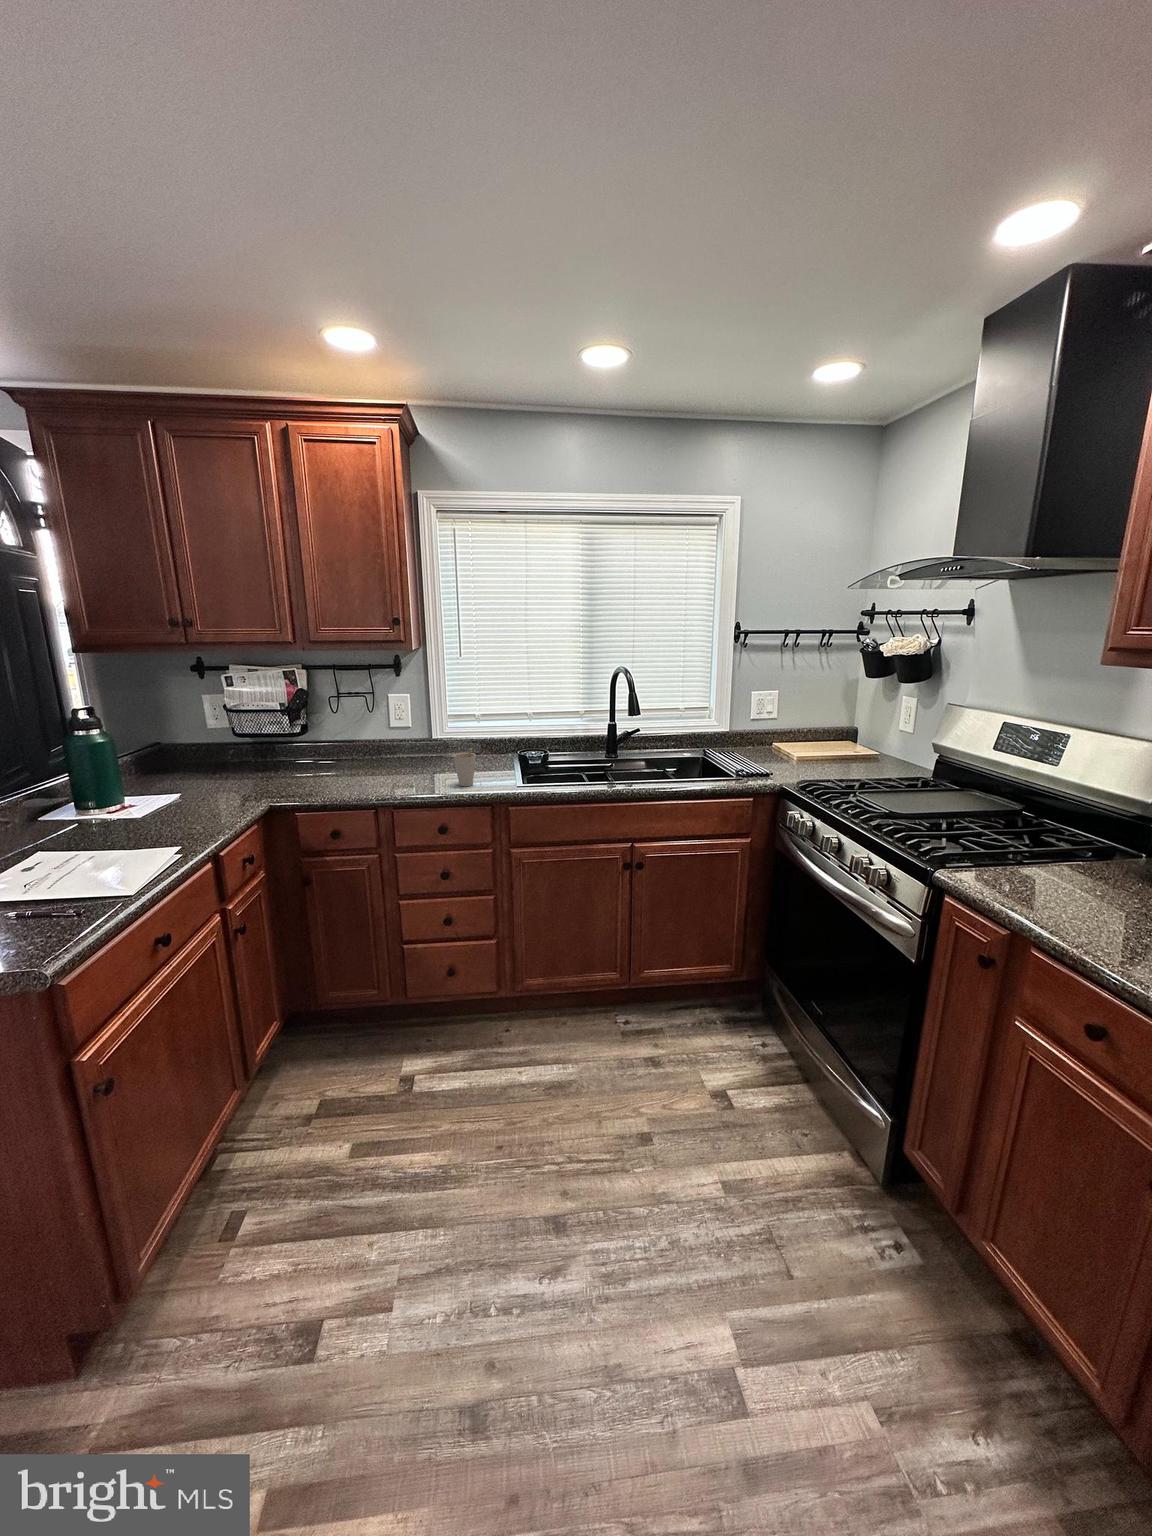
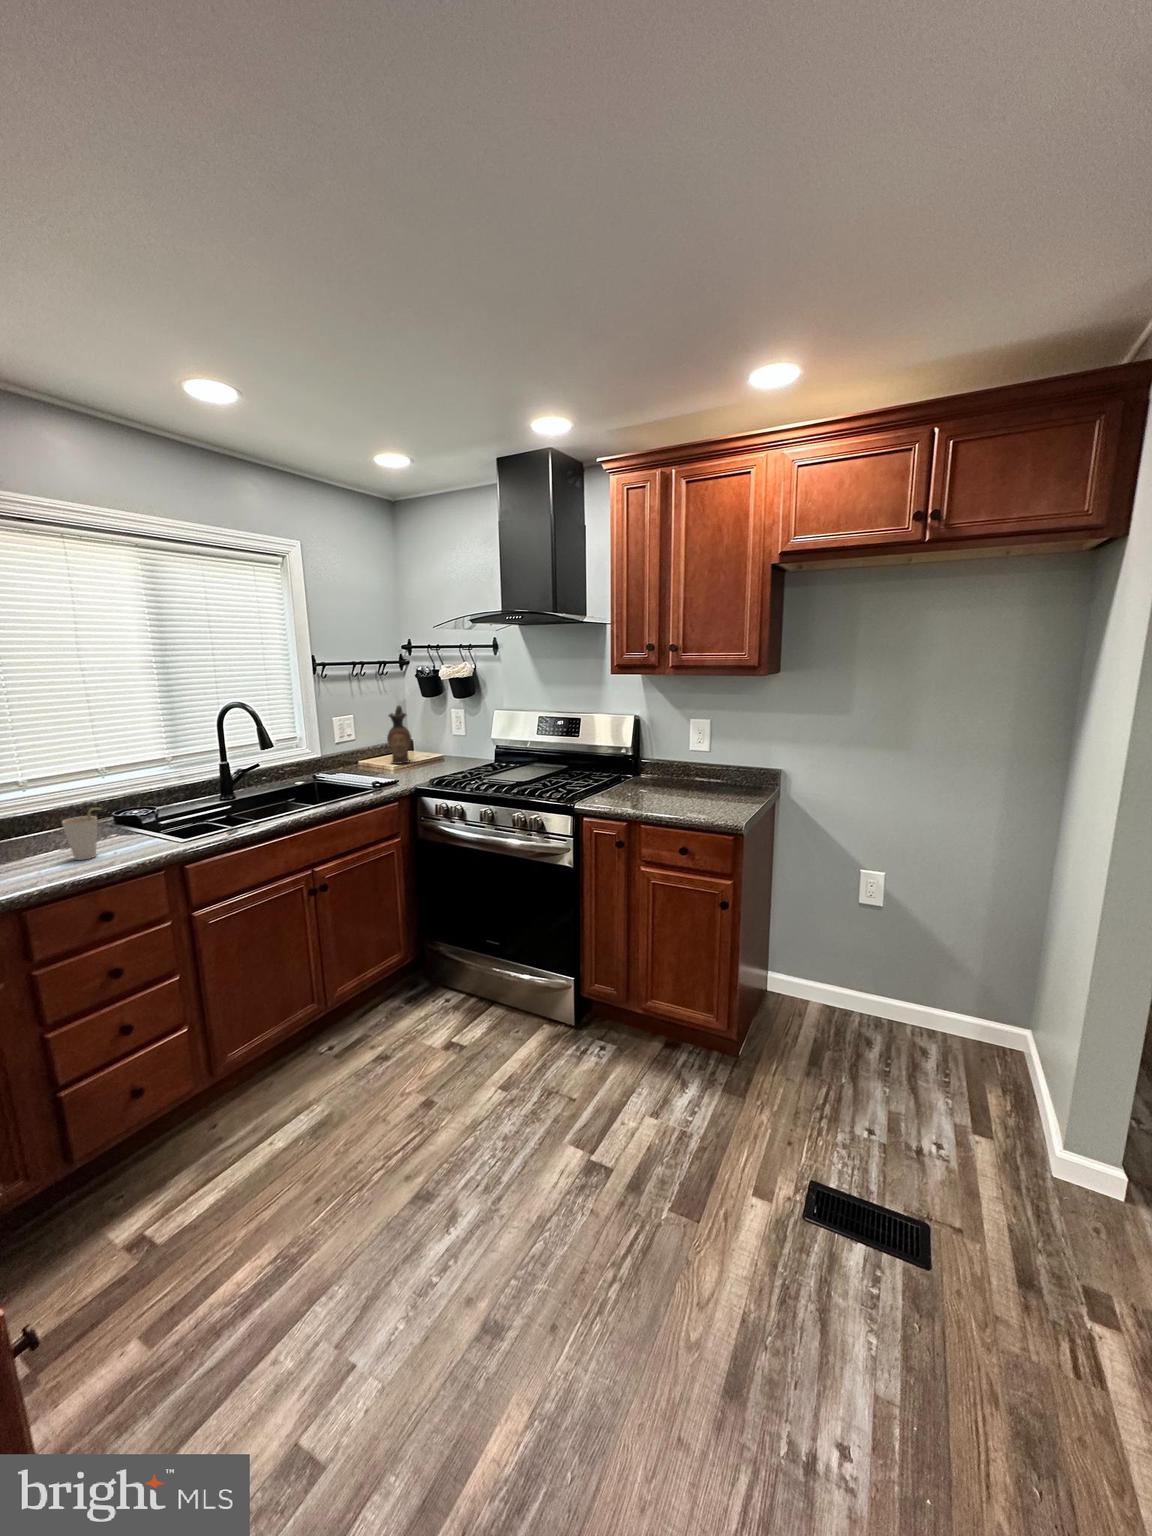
ceramic pitcher: none [806,686,836,755] -> present [387,706,411,764]

